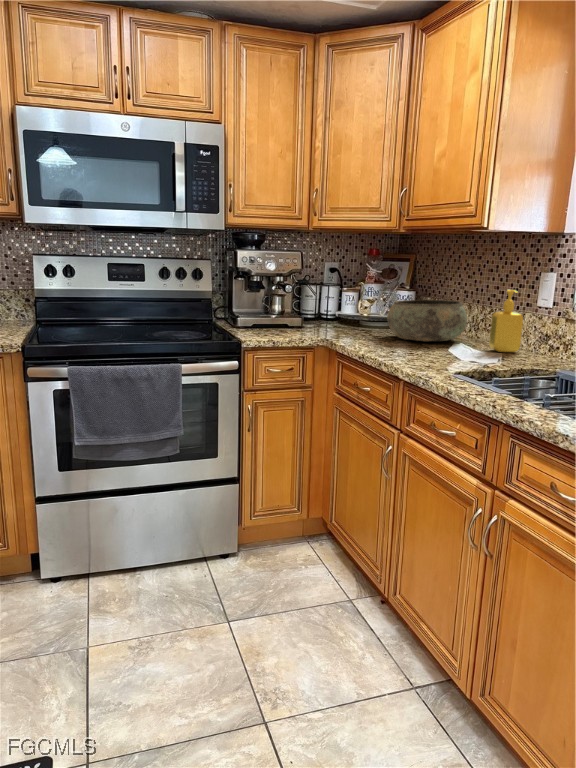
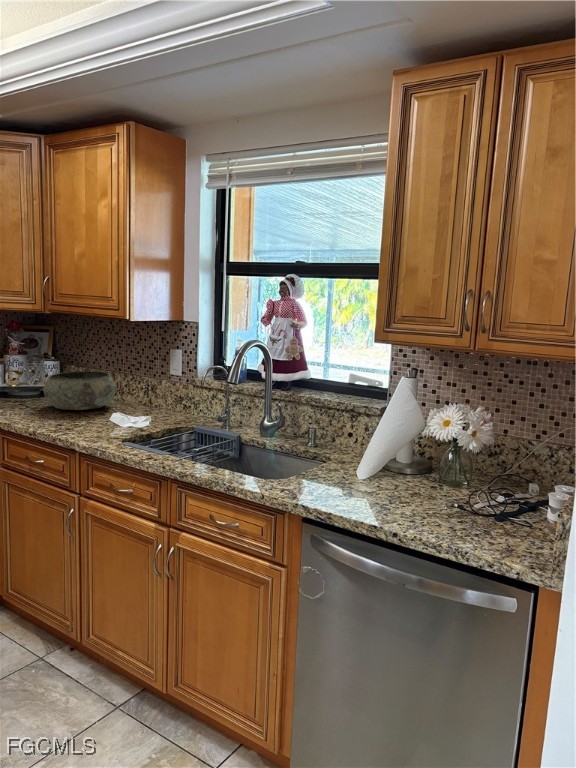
soap dispenser: present [489,290,523,352] -> none [137,364,162,414]

